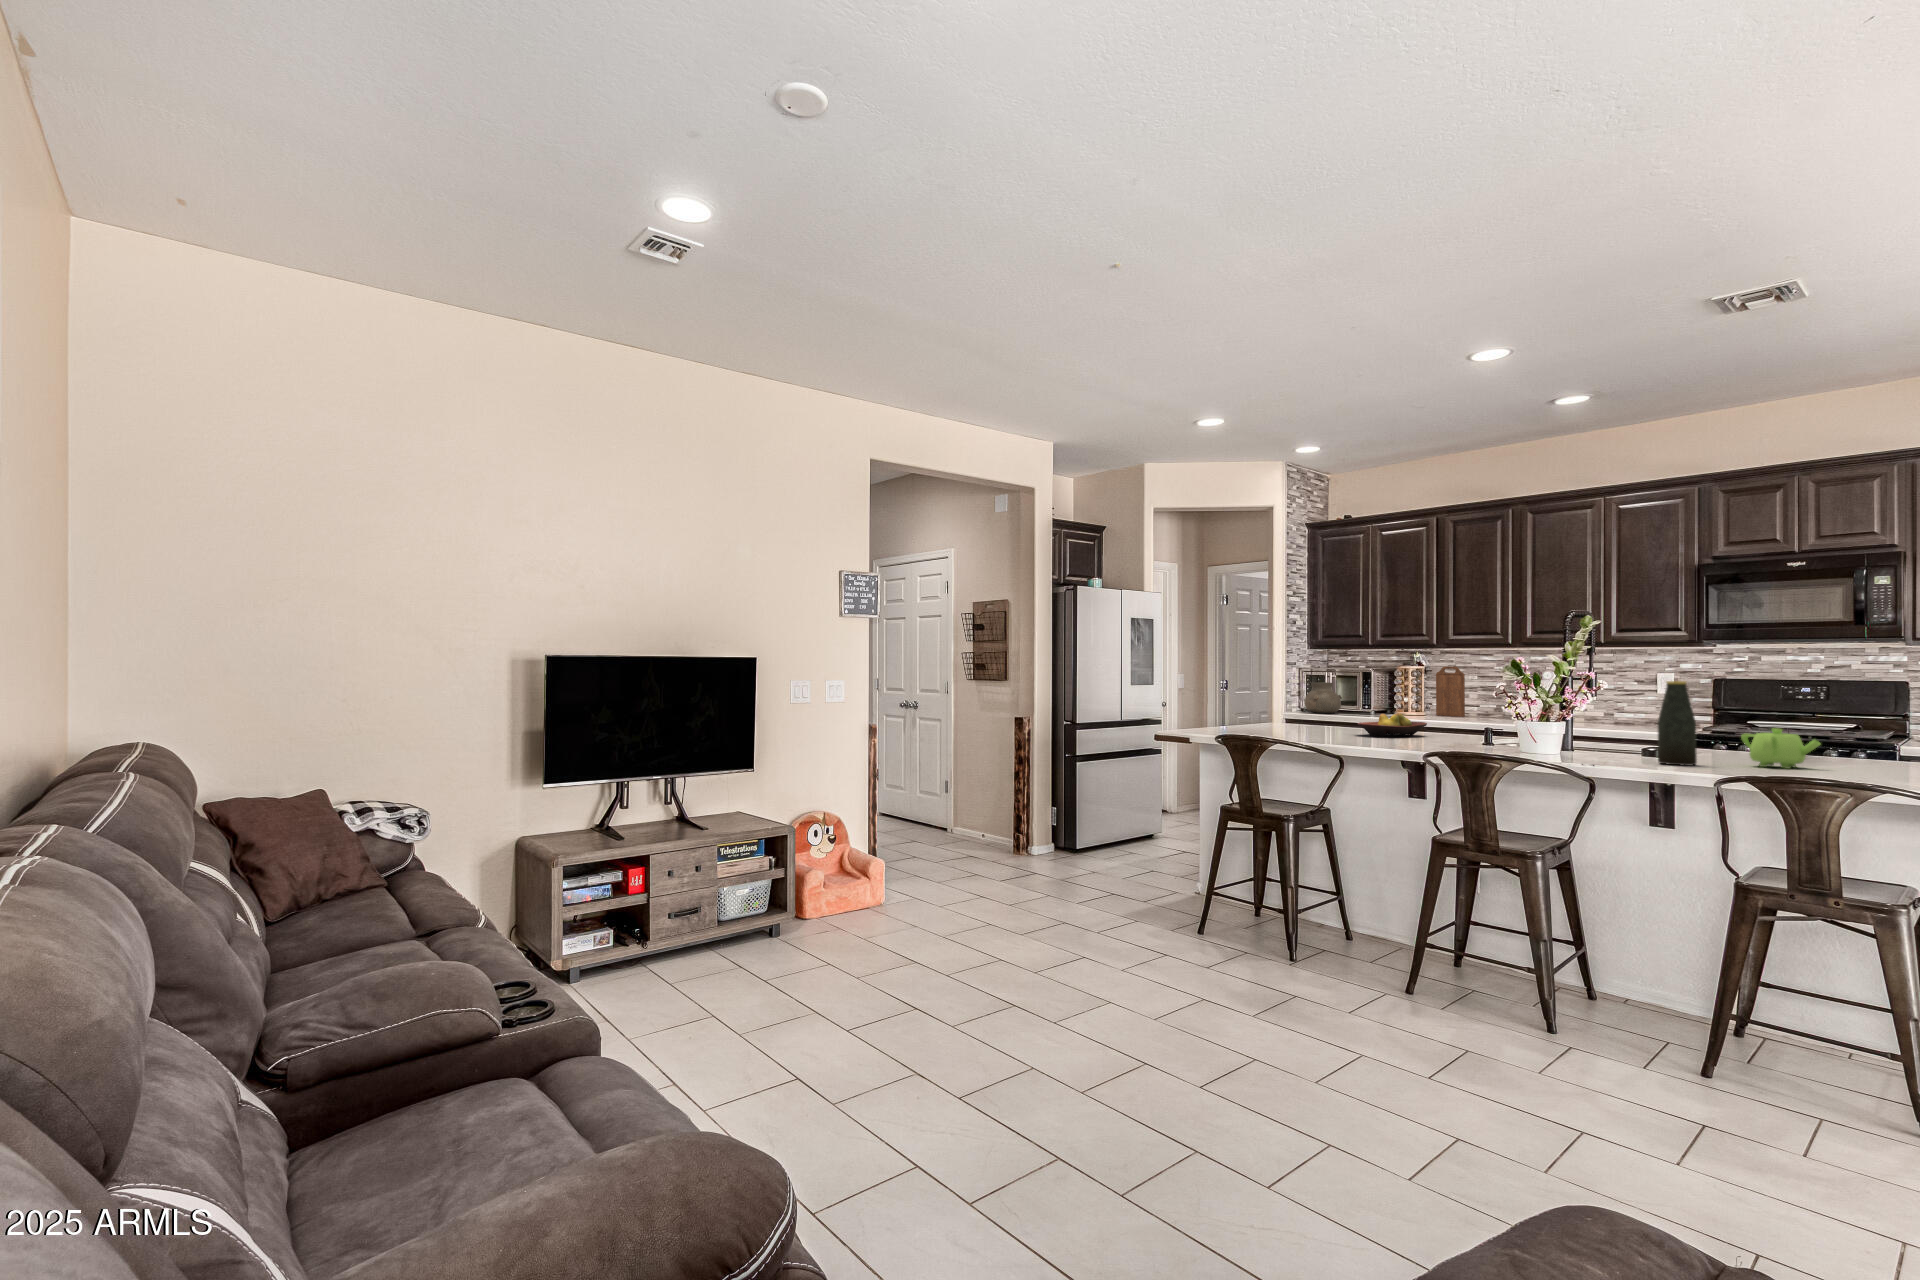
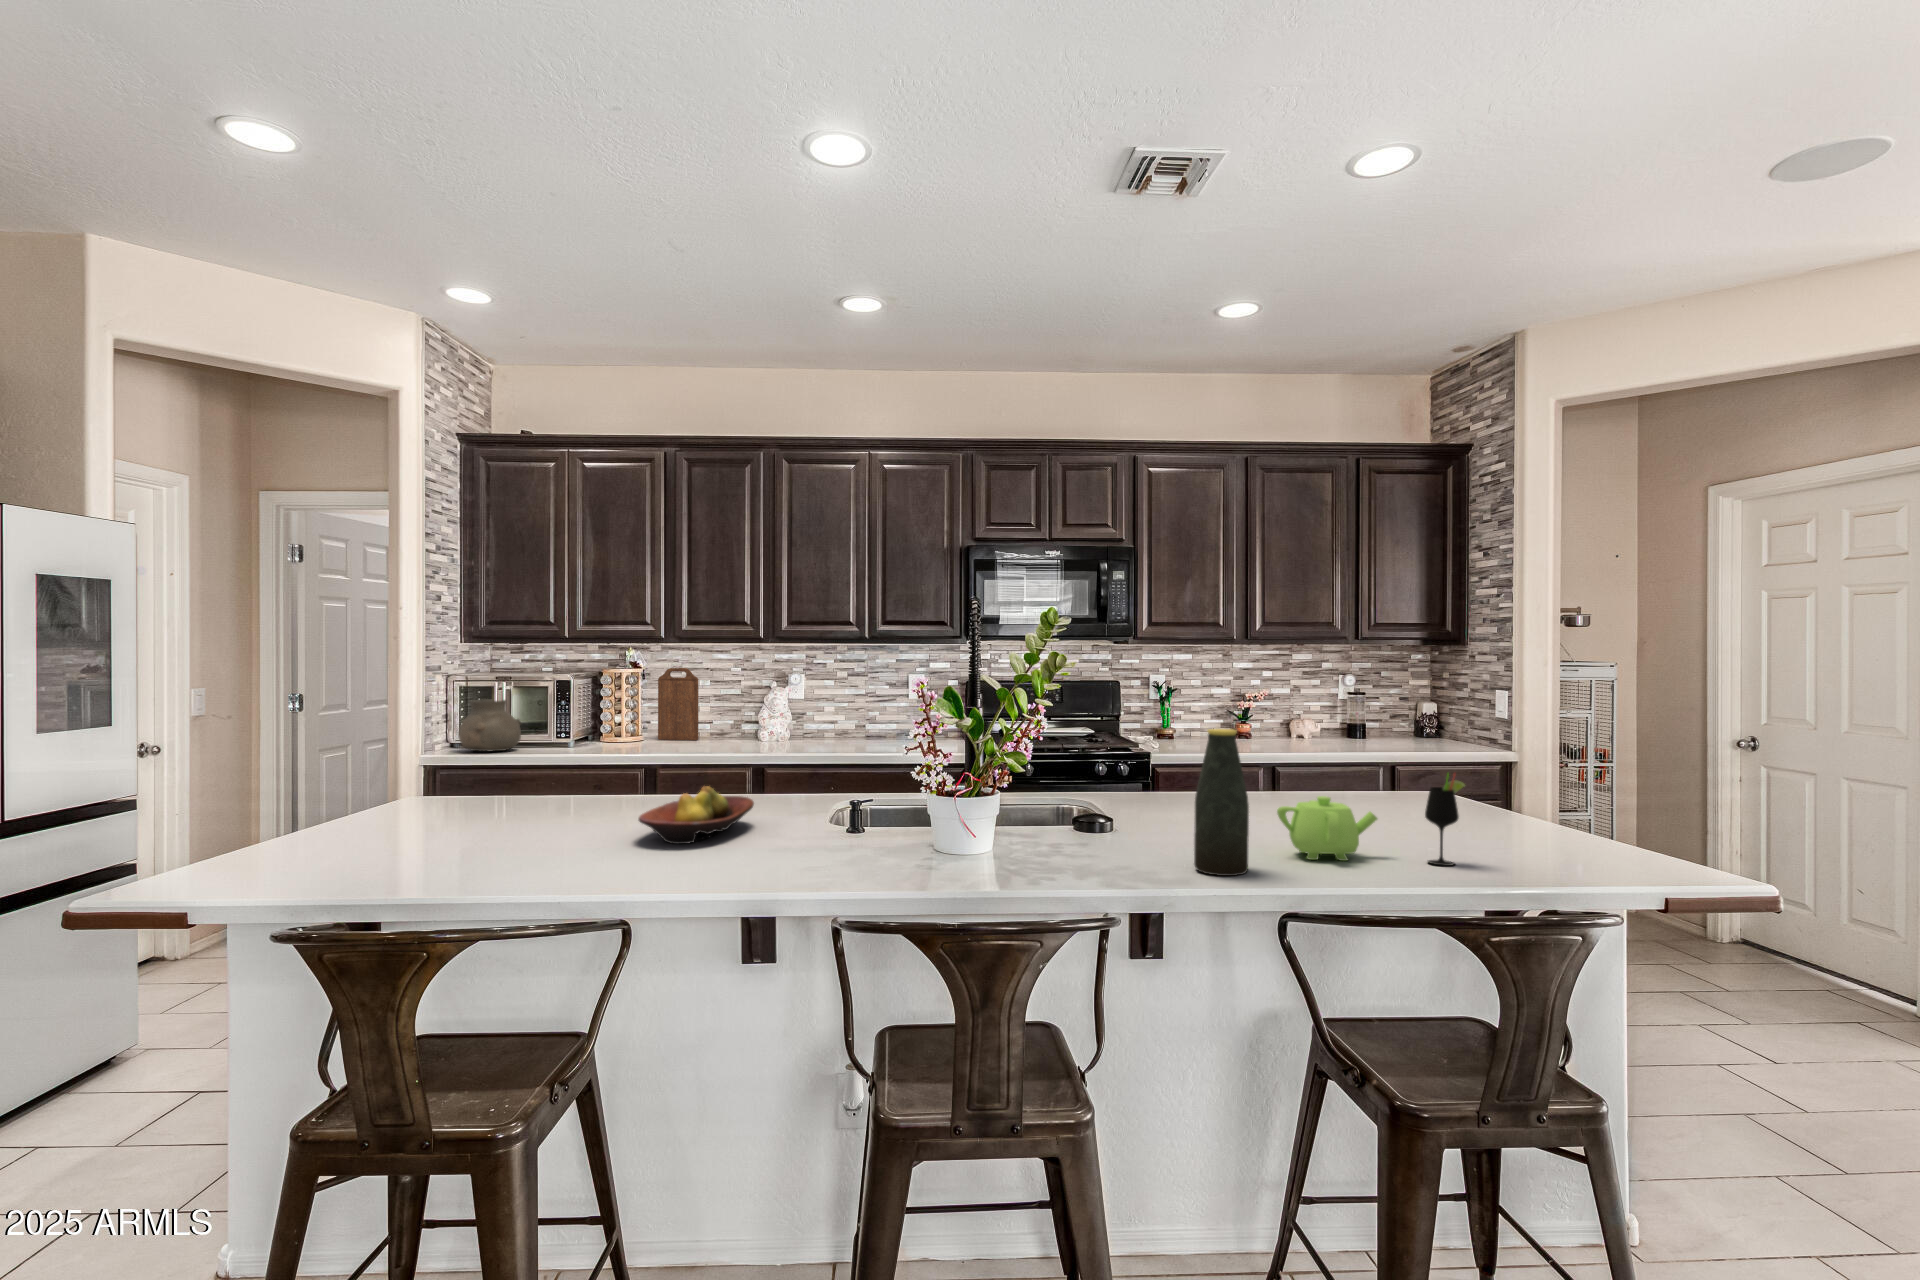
wine glass: none [1844,711,1872,773] -> present [1425,774,1465,866]

